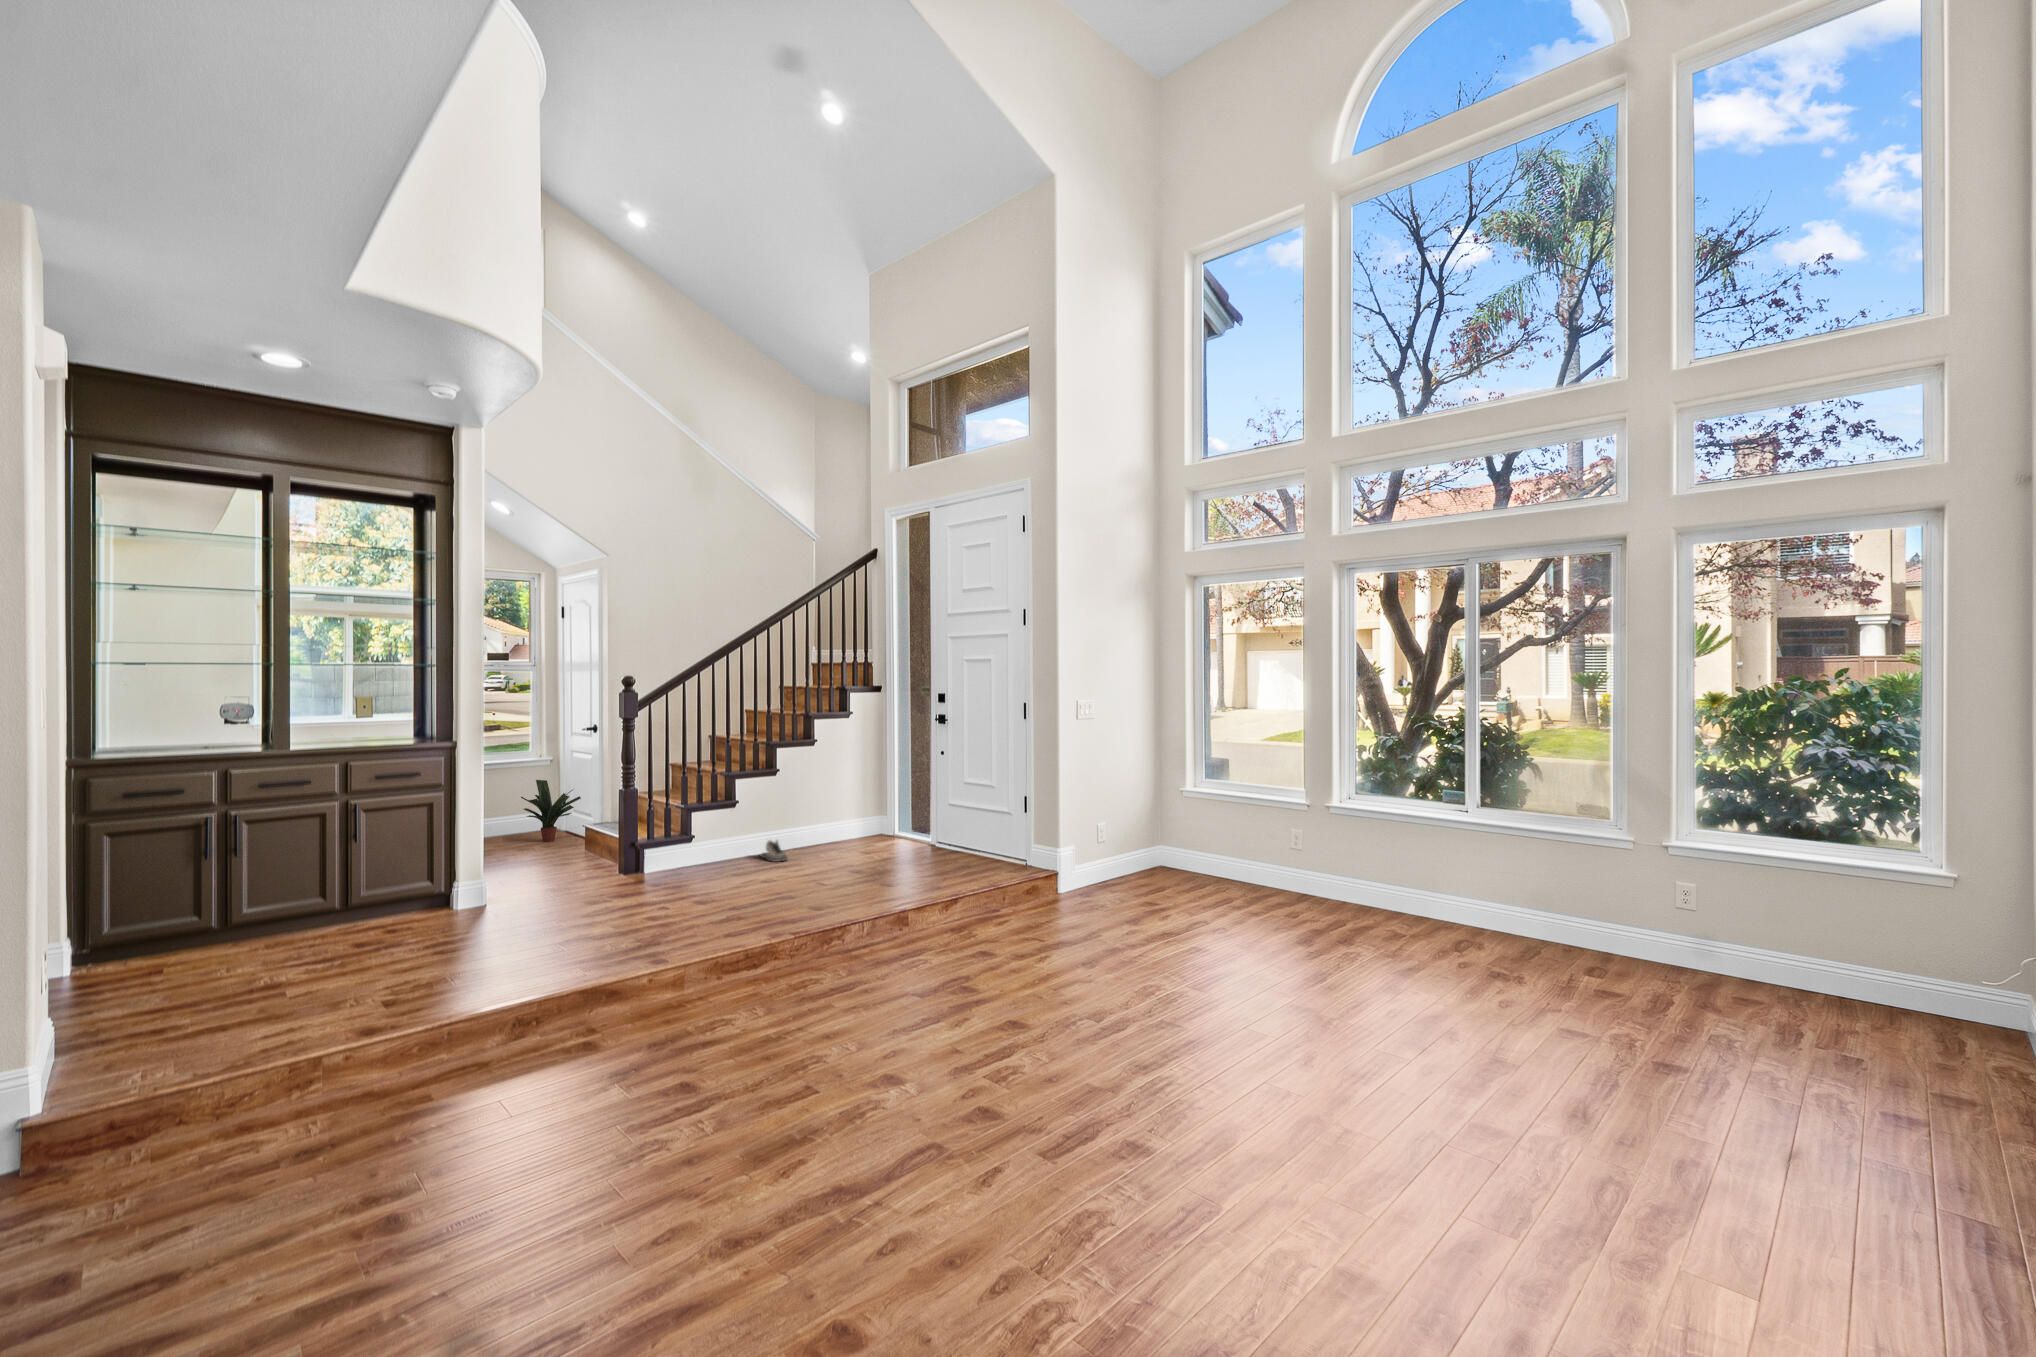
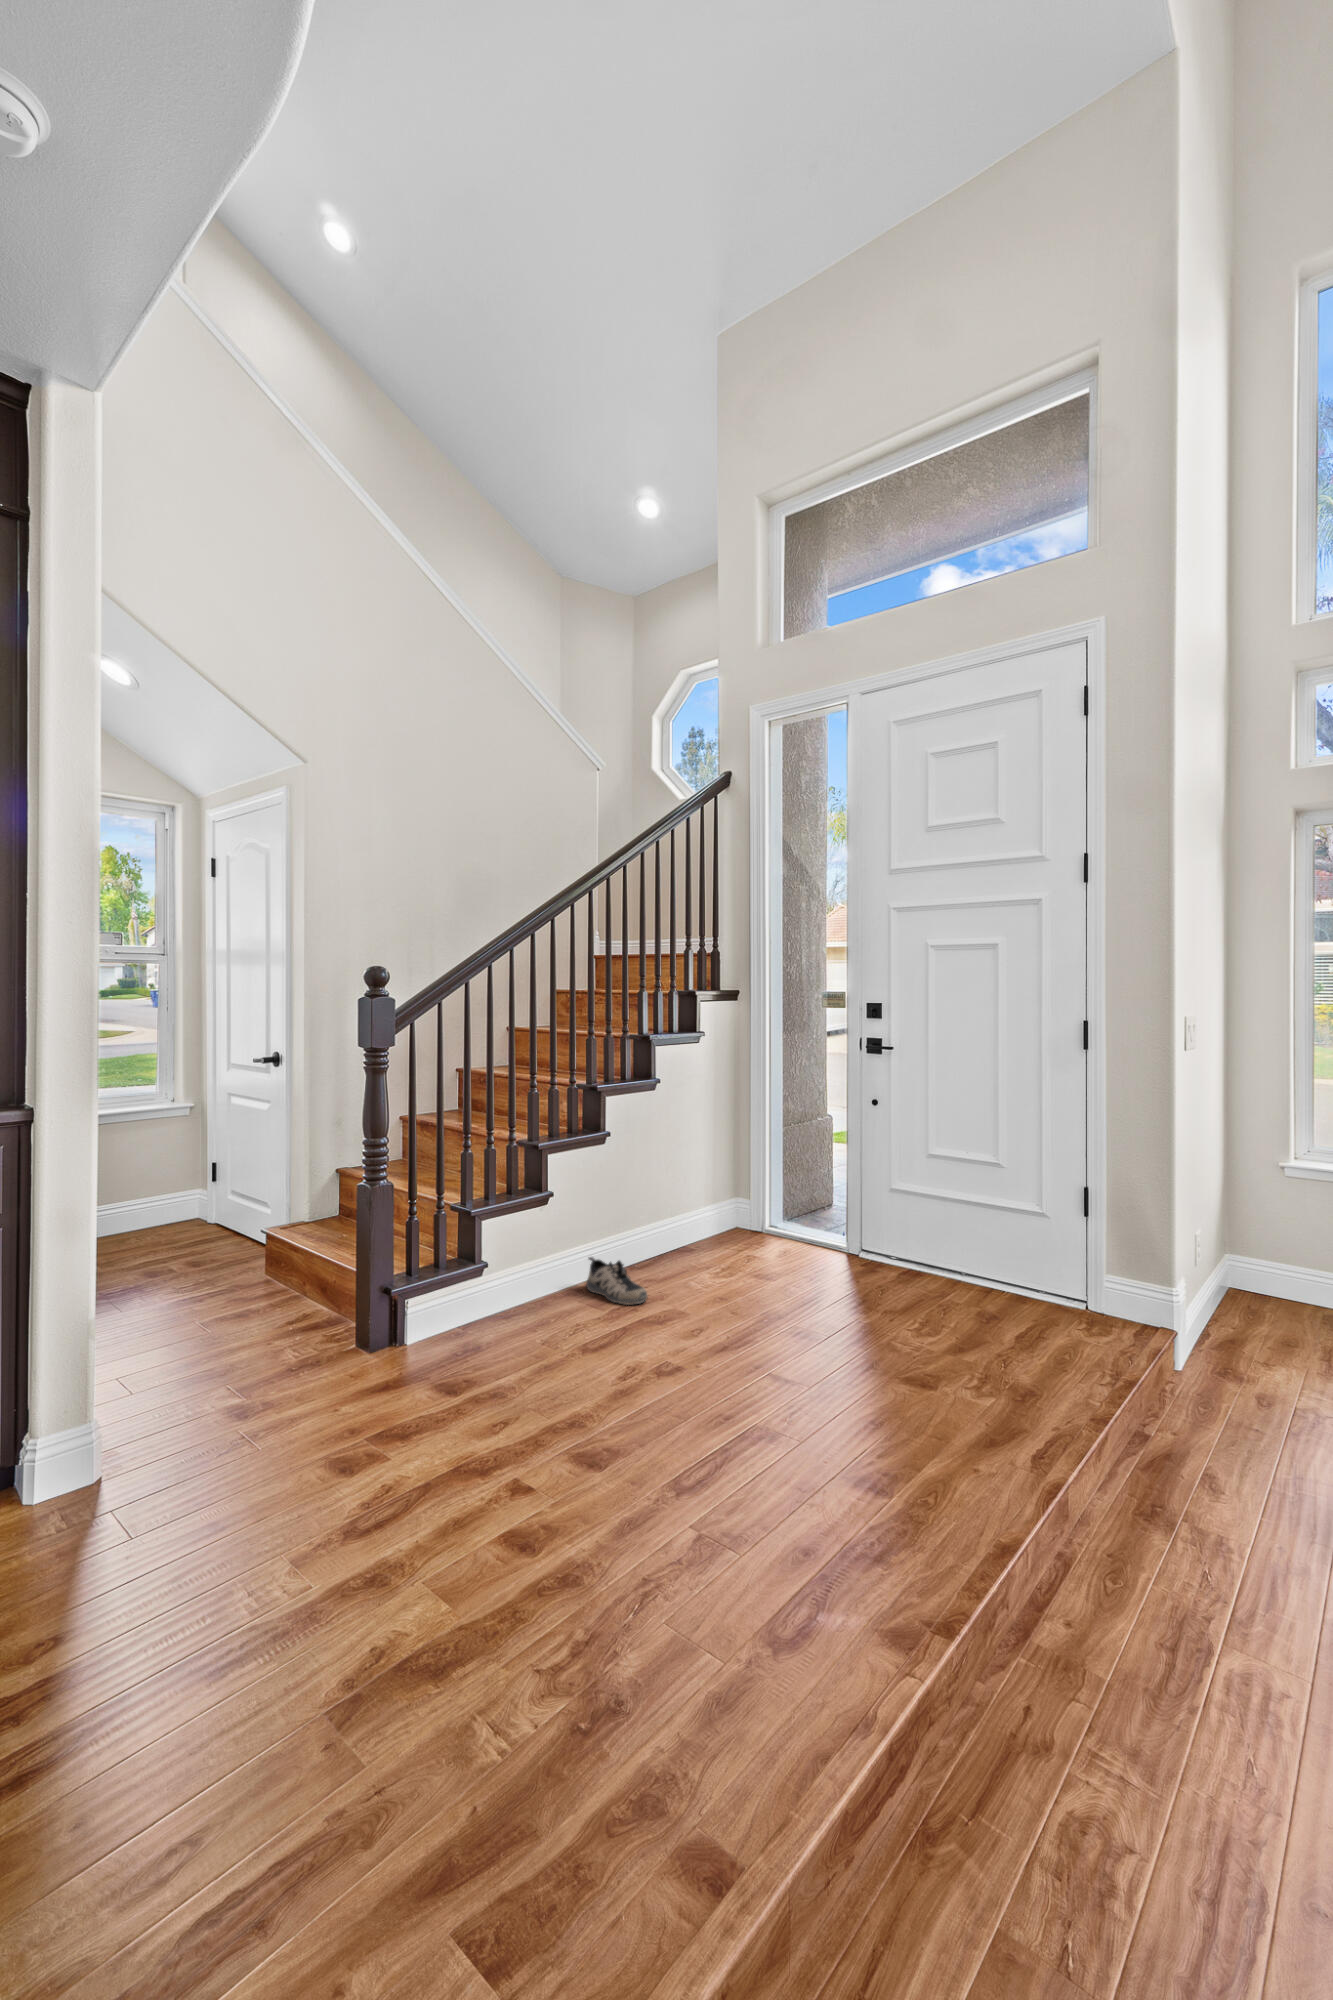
potted plant: present [521,780,581,841] -> none [153,1145,254,1251]

